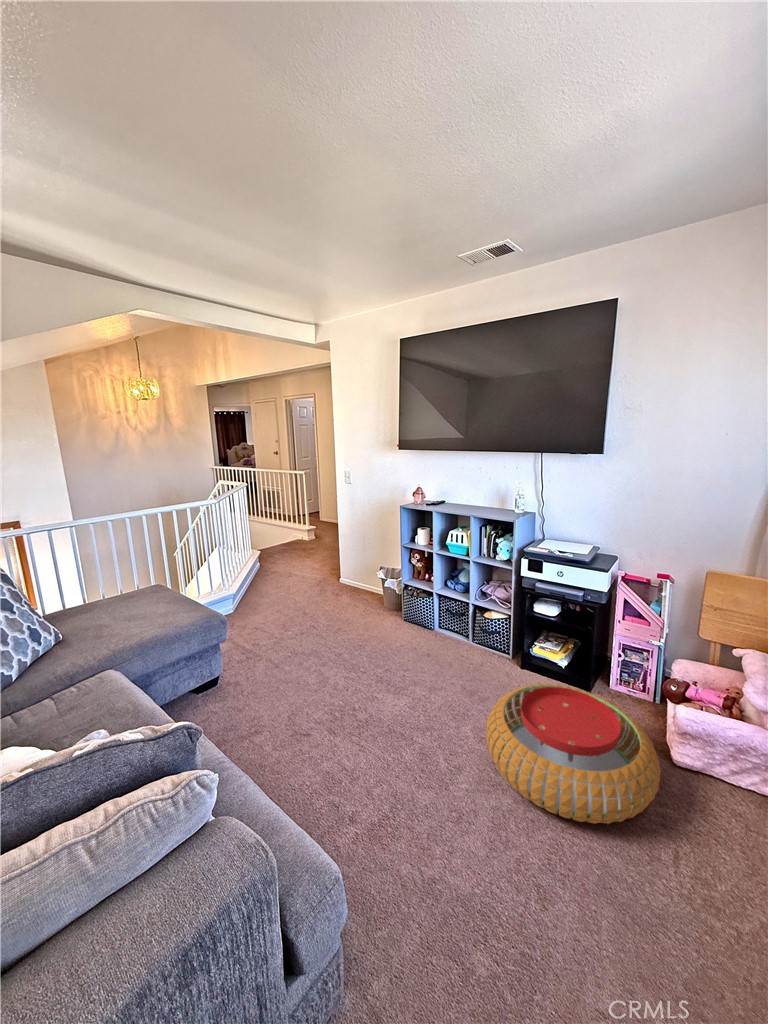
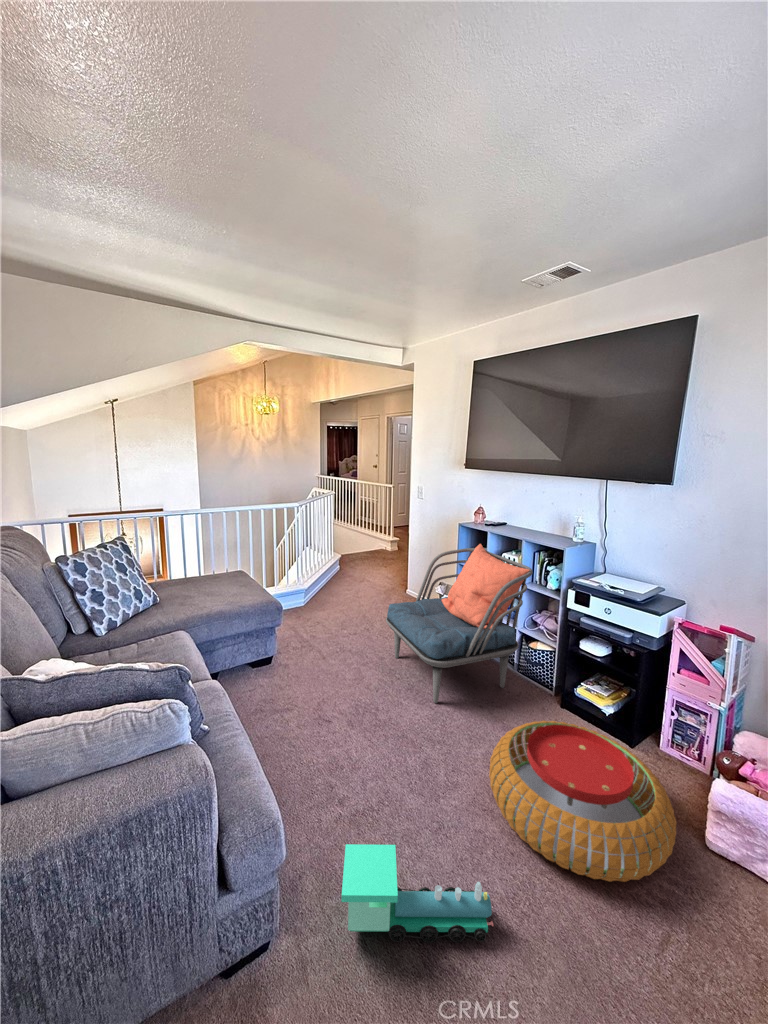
armchair: none [339,523,485,691] -> present [386,544,533,703]
toy train: none [391,852,545,959] -> present [341,844,493,943]

